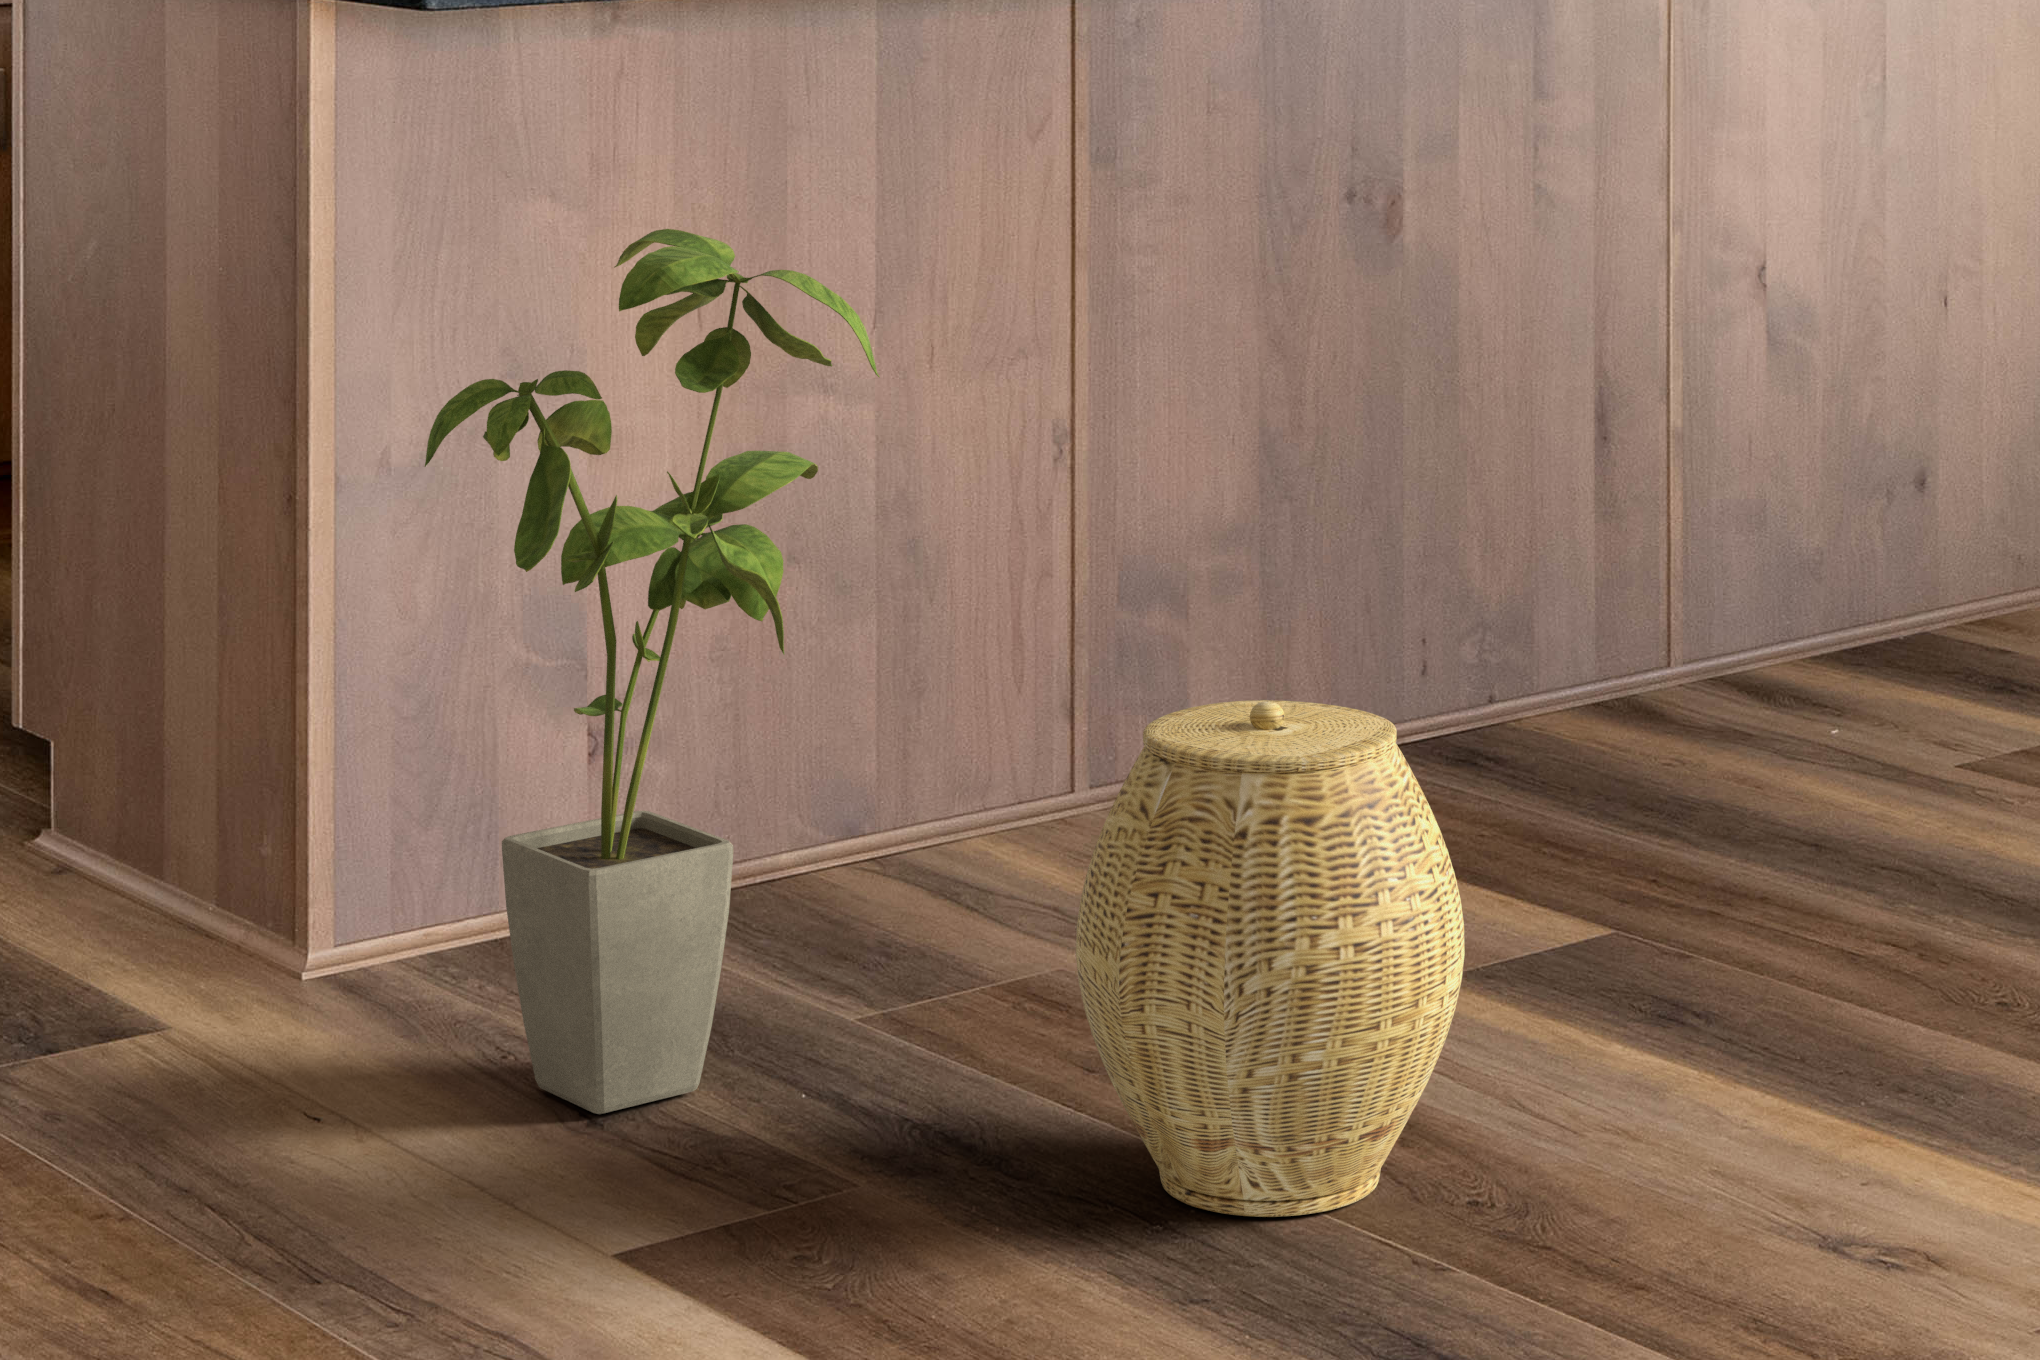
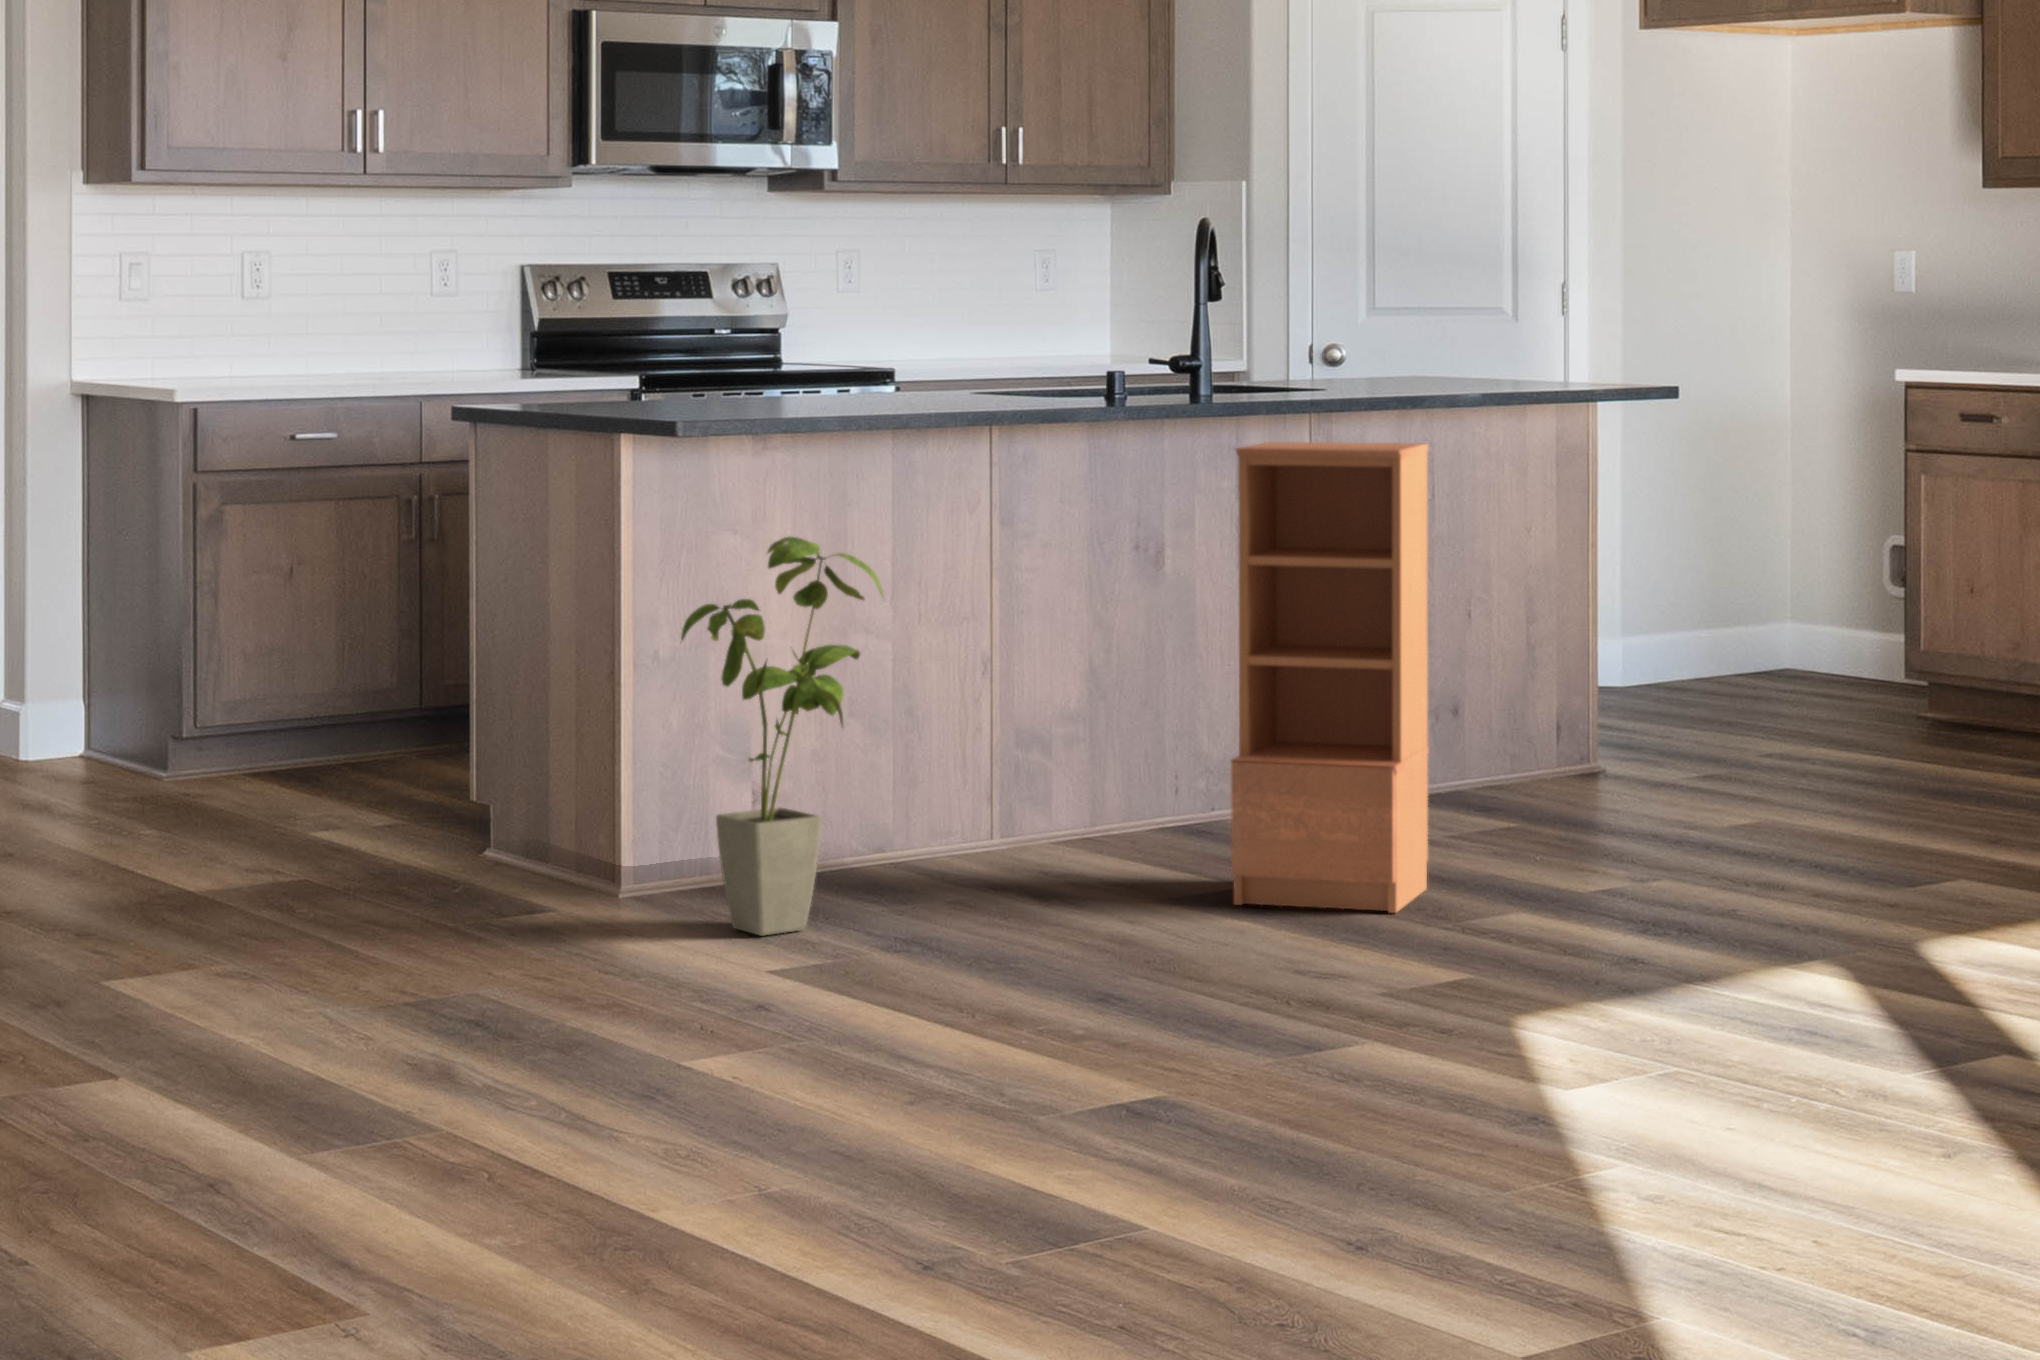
bookcase: none [1605,4,1997,1018] -> present [1231,442,1429,913]
woven basket: present [1076,700,1465,1217] -> none [972,741,1146,964]

